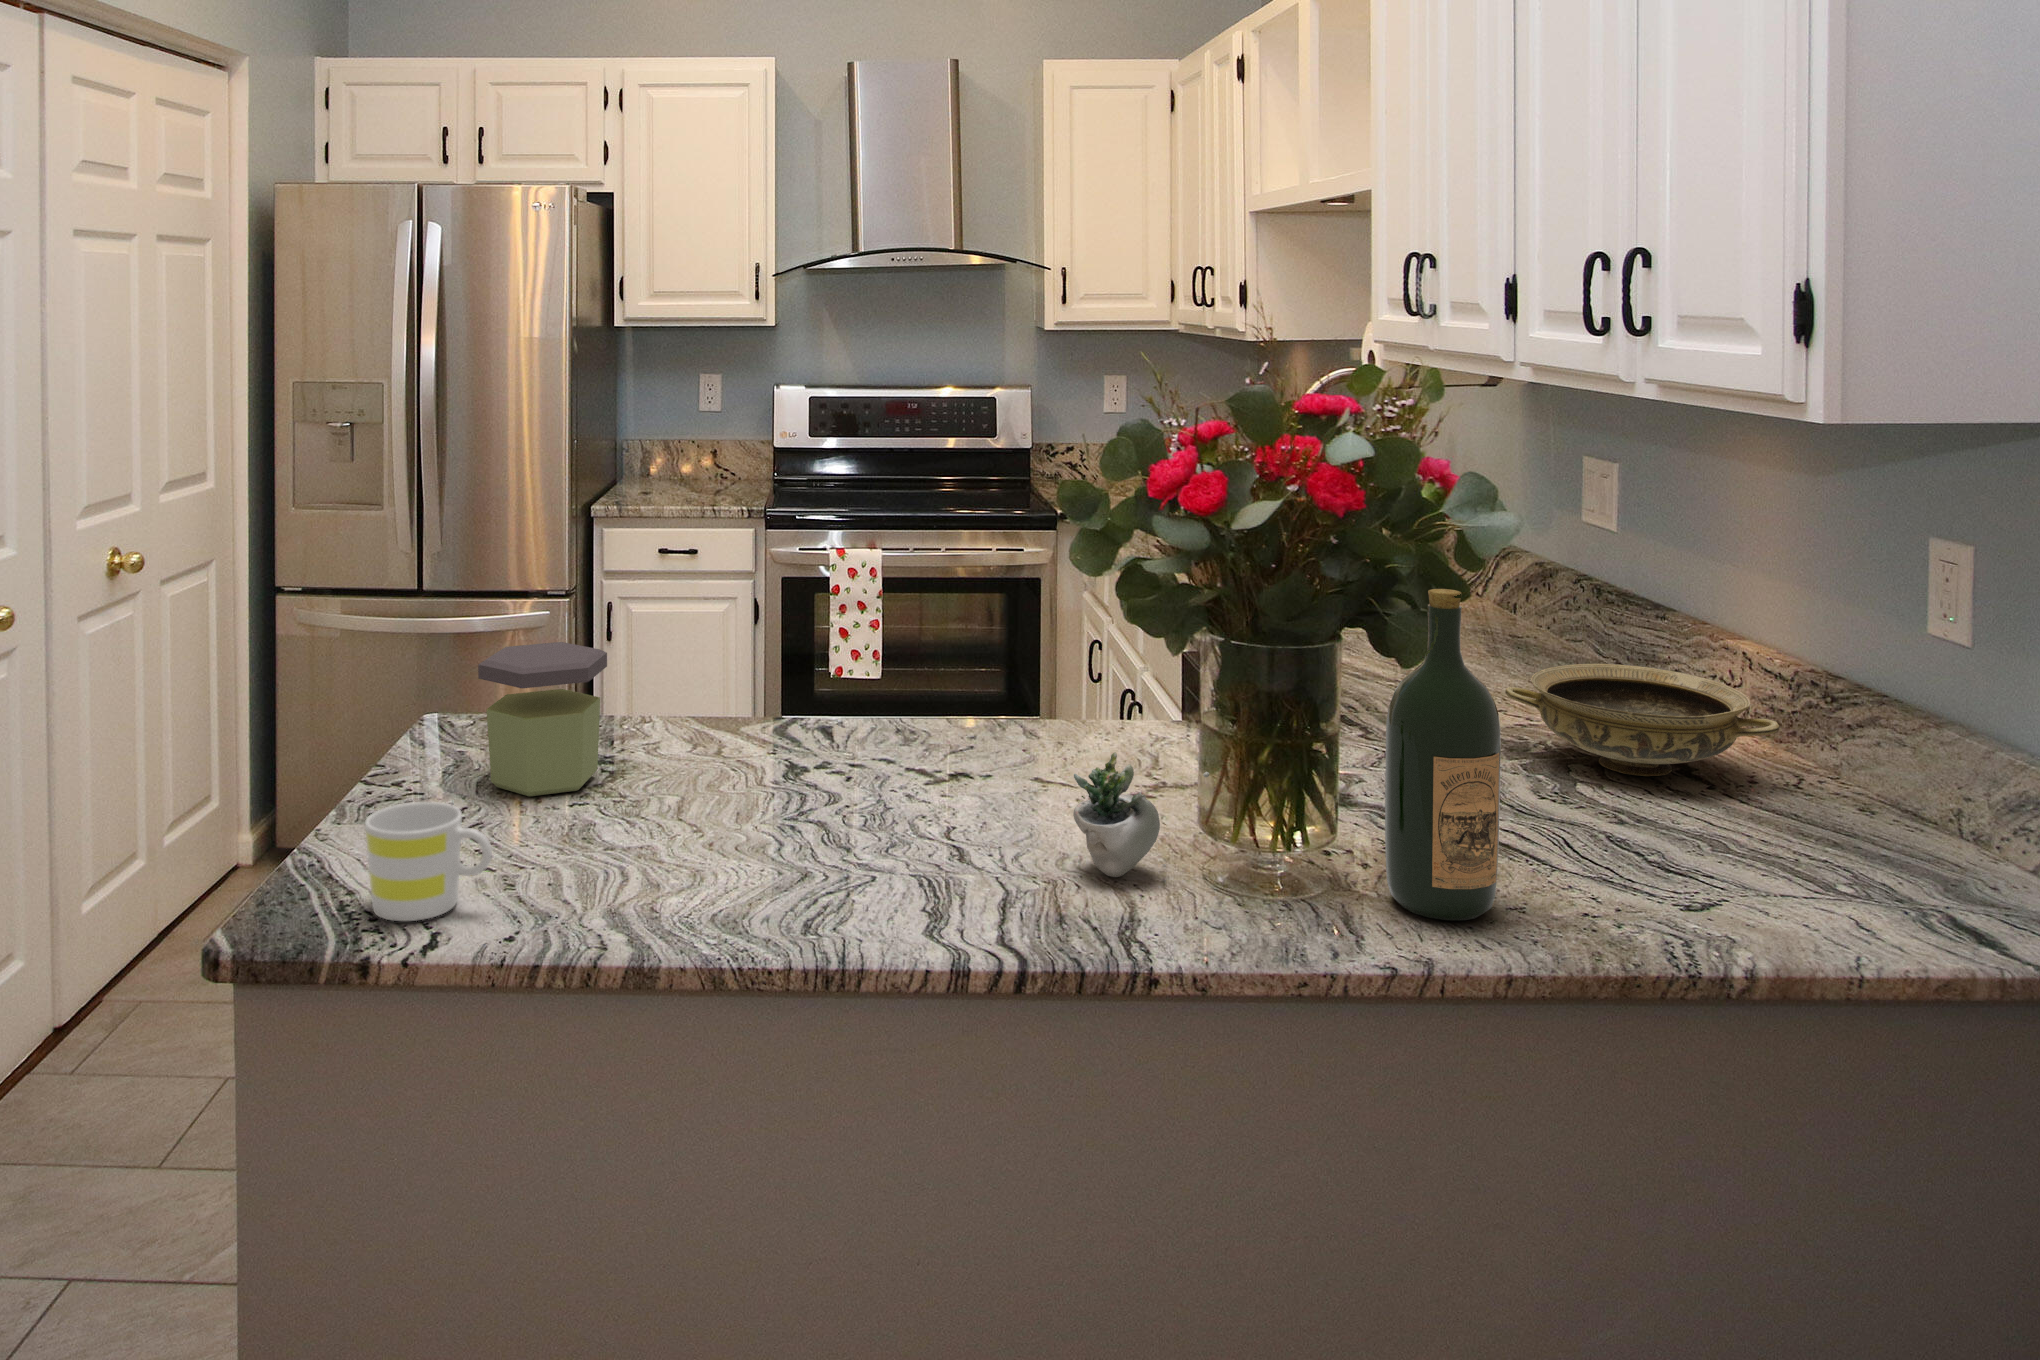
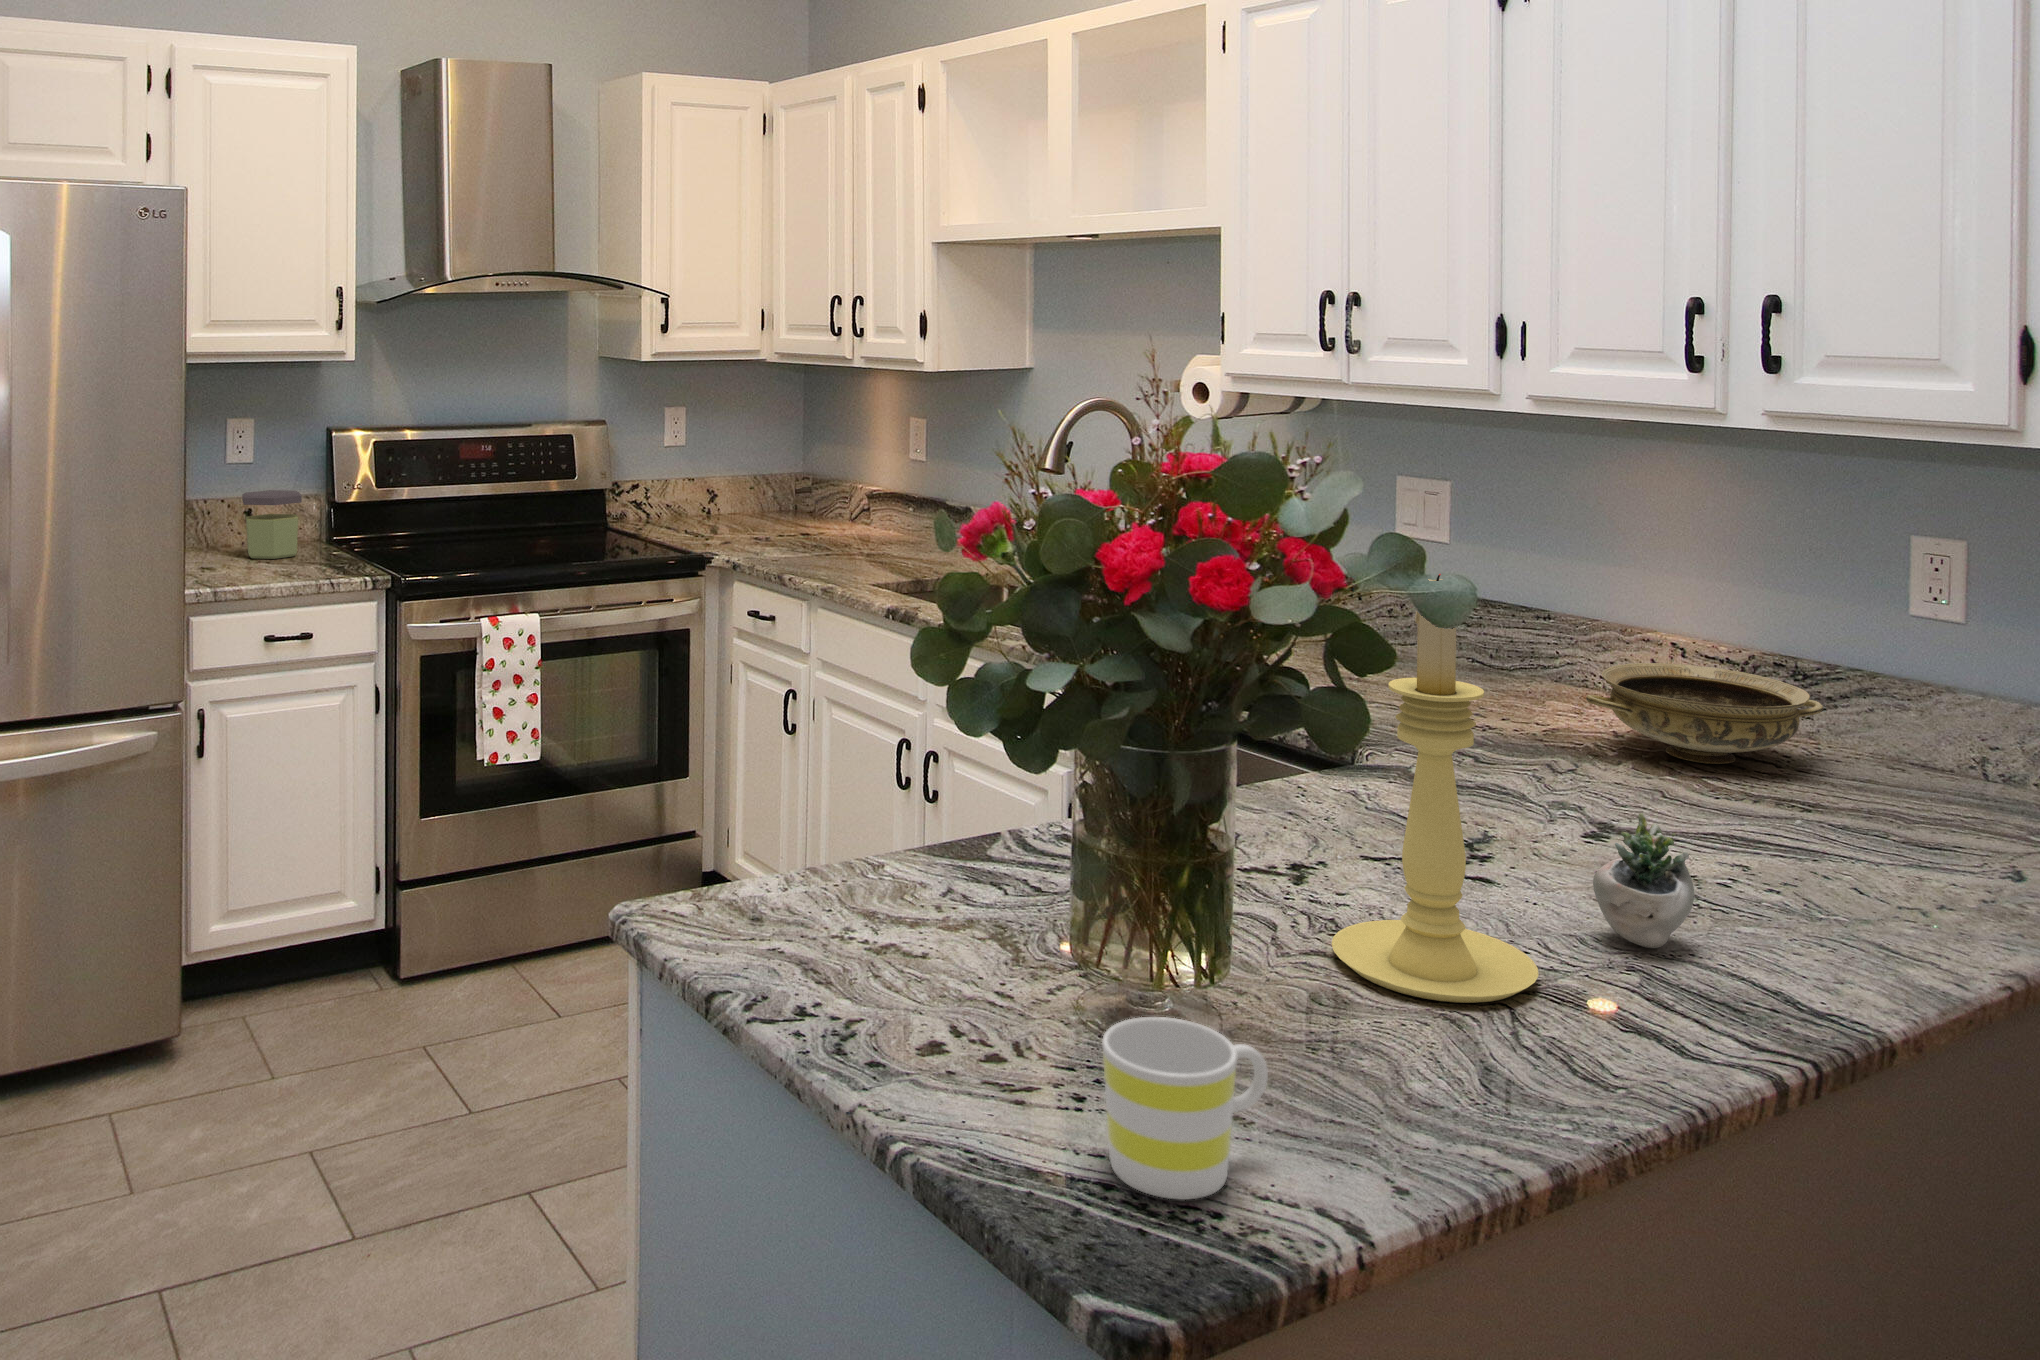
candle holder: none [808,514,973,879] -> present [1331,574,1538,1003]
wine bottle: present [1385,589,1501,920] -> none [1842,608,1974,931]
jar: present [478,642,607,796] -> present [242,490,302,559]

